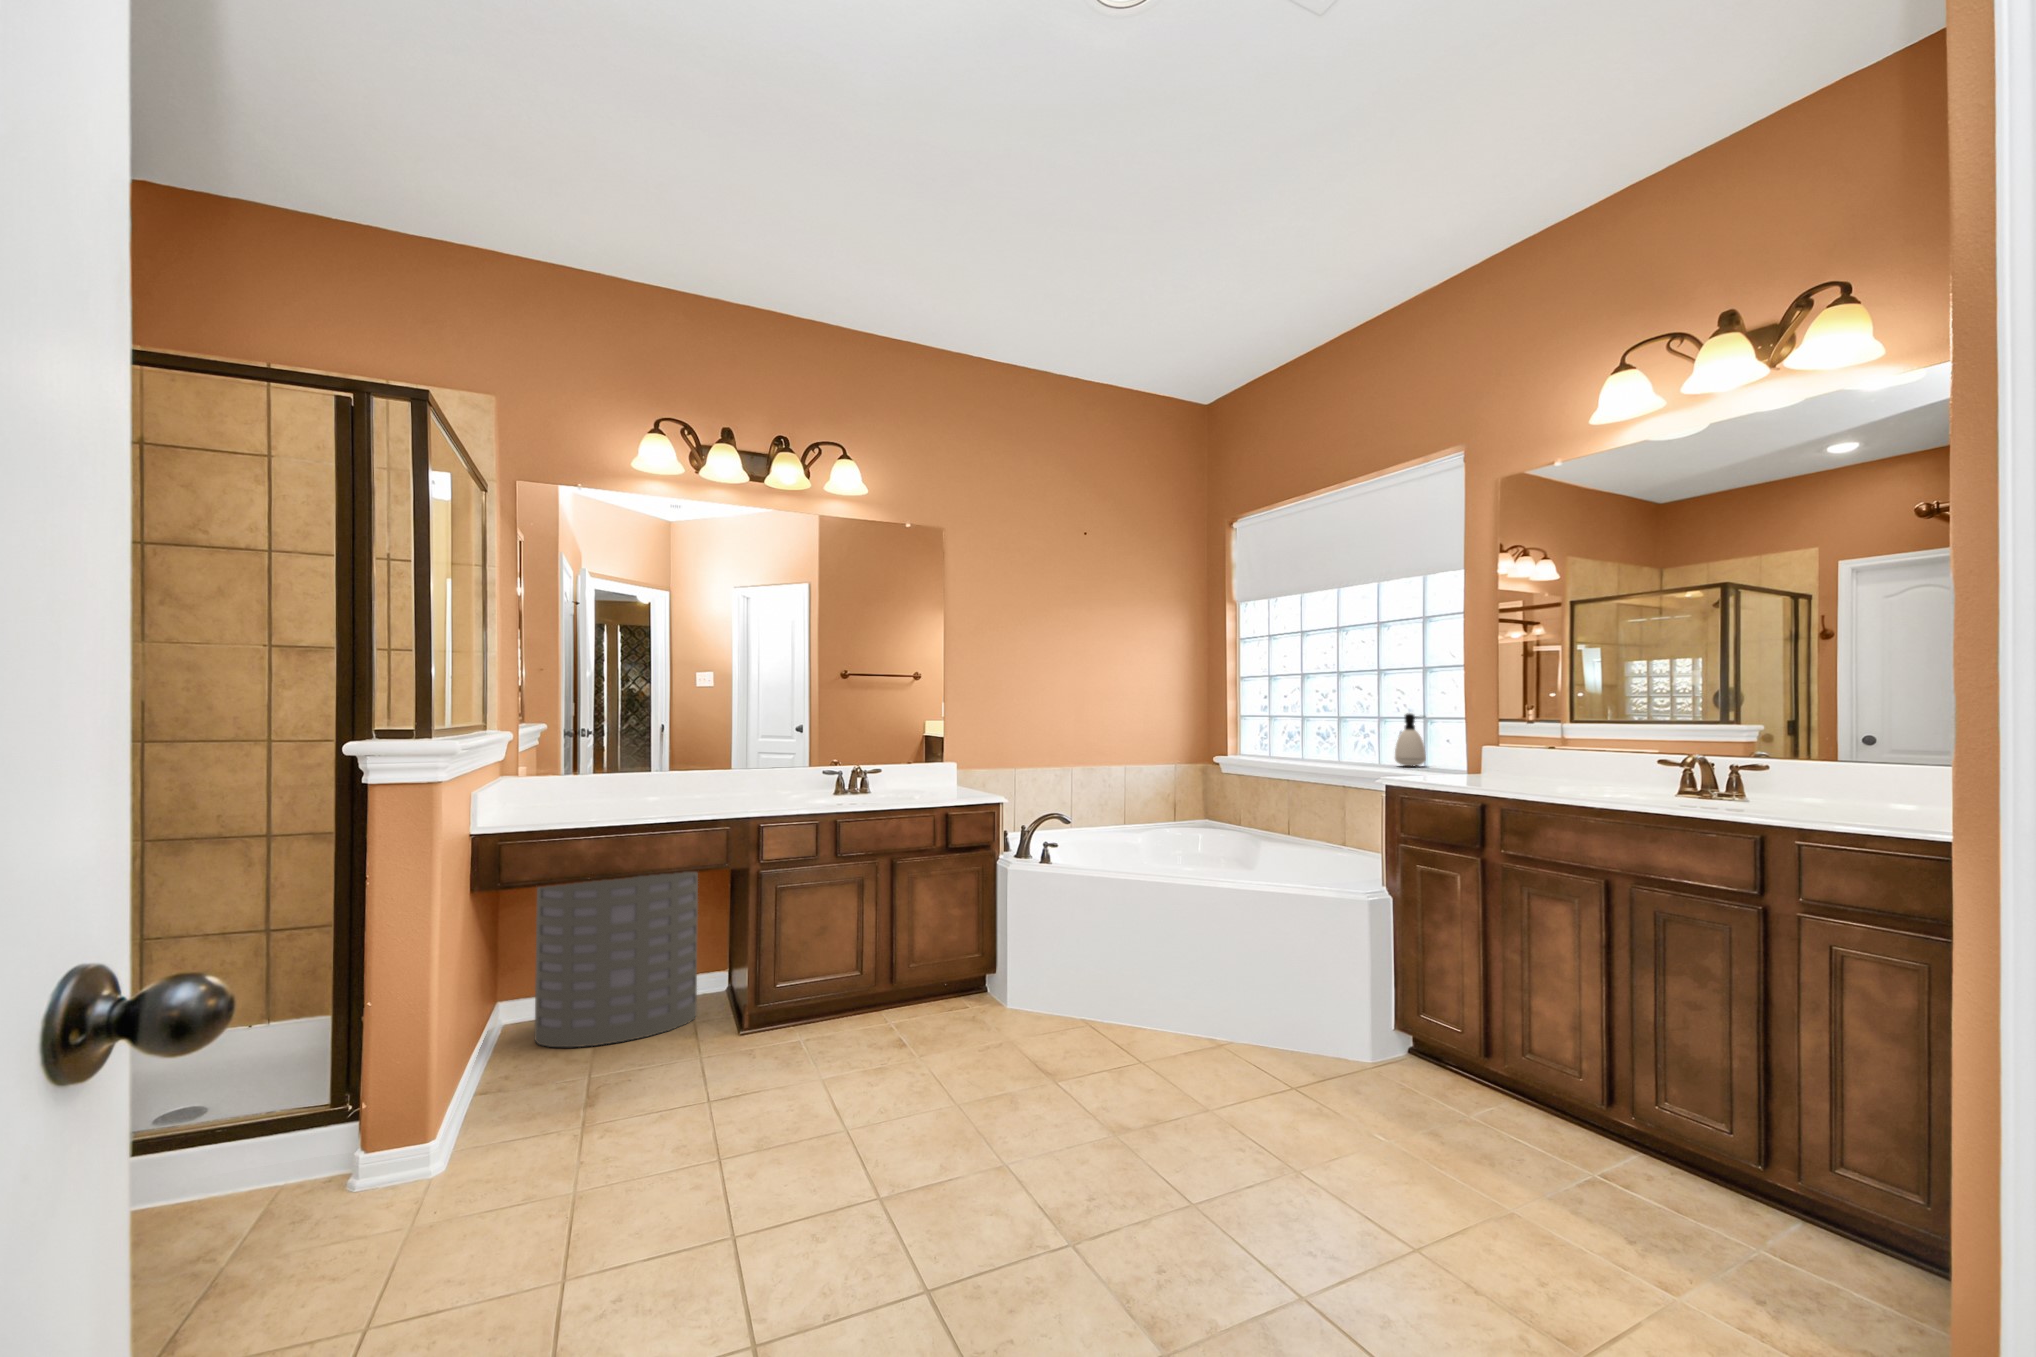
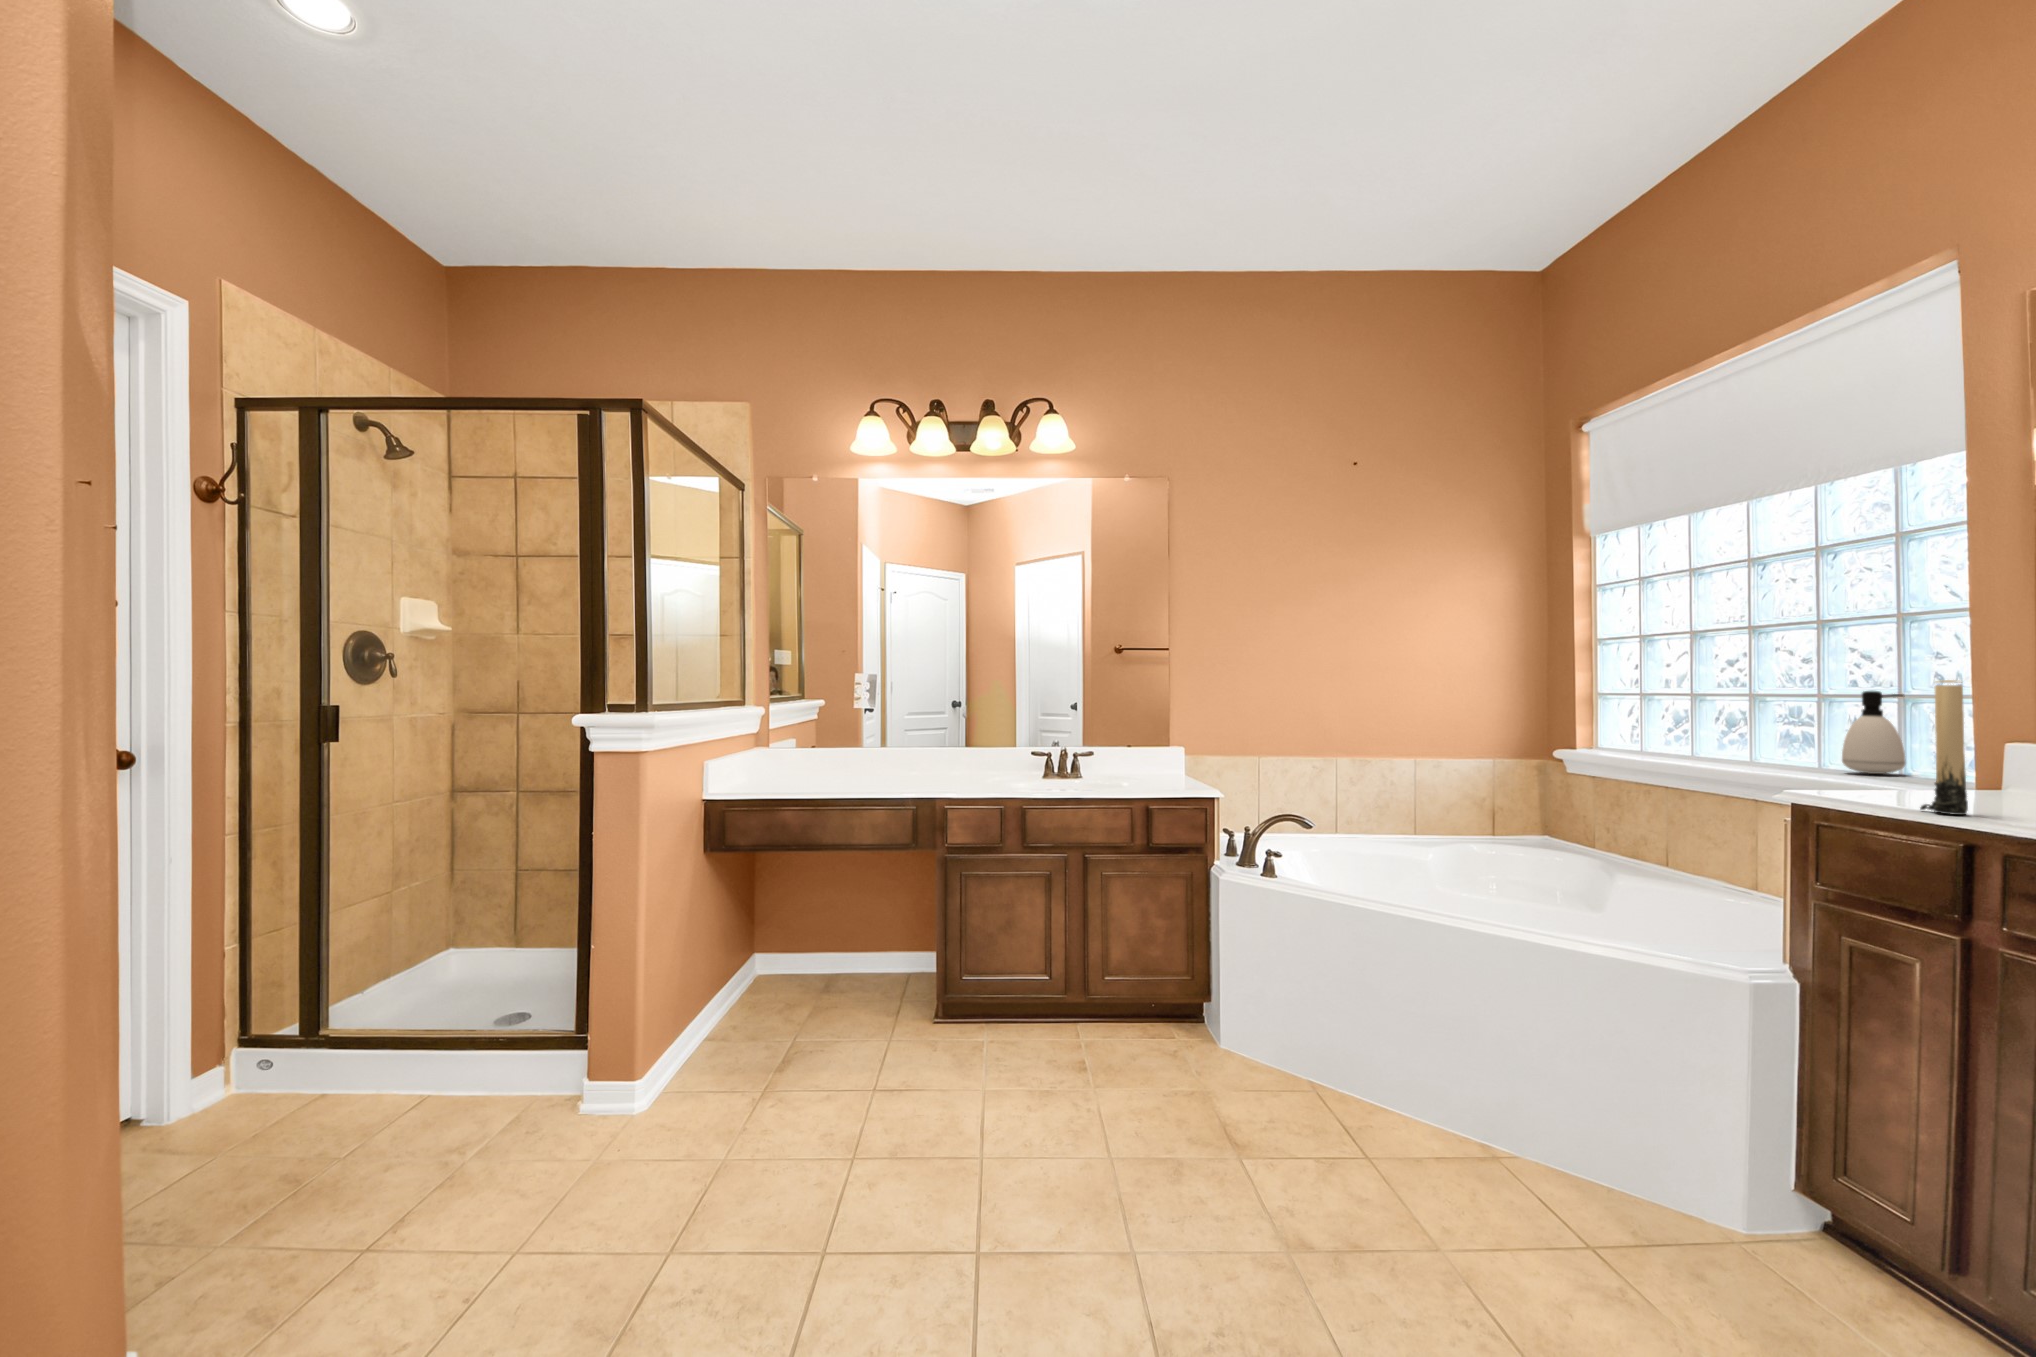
candle: none [1456,710,1479,789] -> present [1920,680,1968,815]
laundry hamper: present [534,872,698,1047] -> none [755,810,906,1006]

